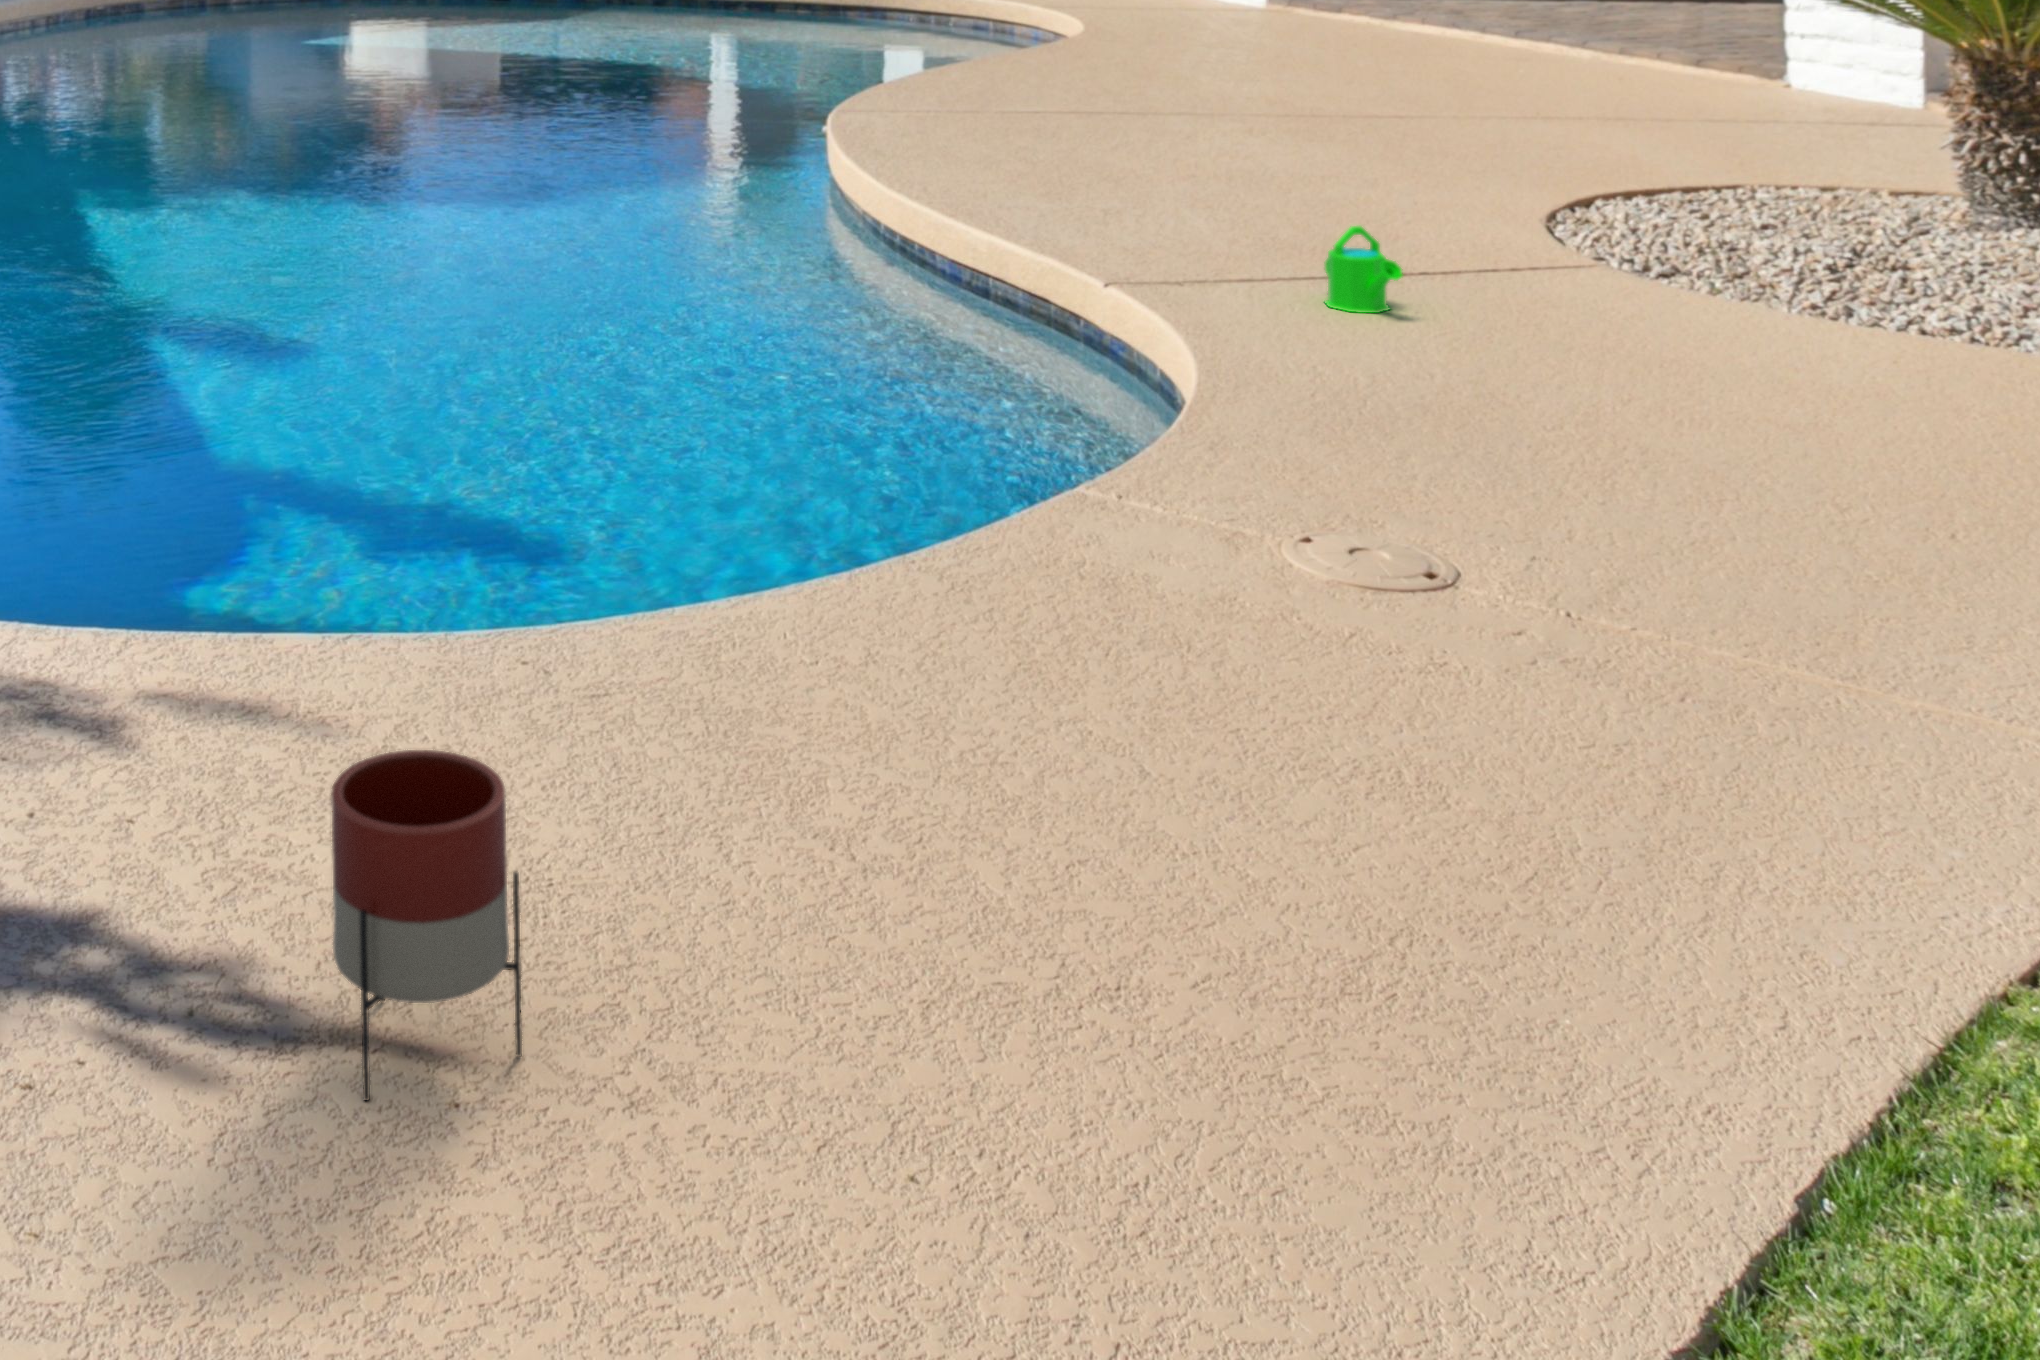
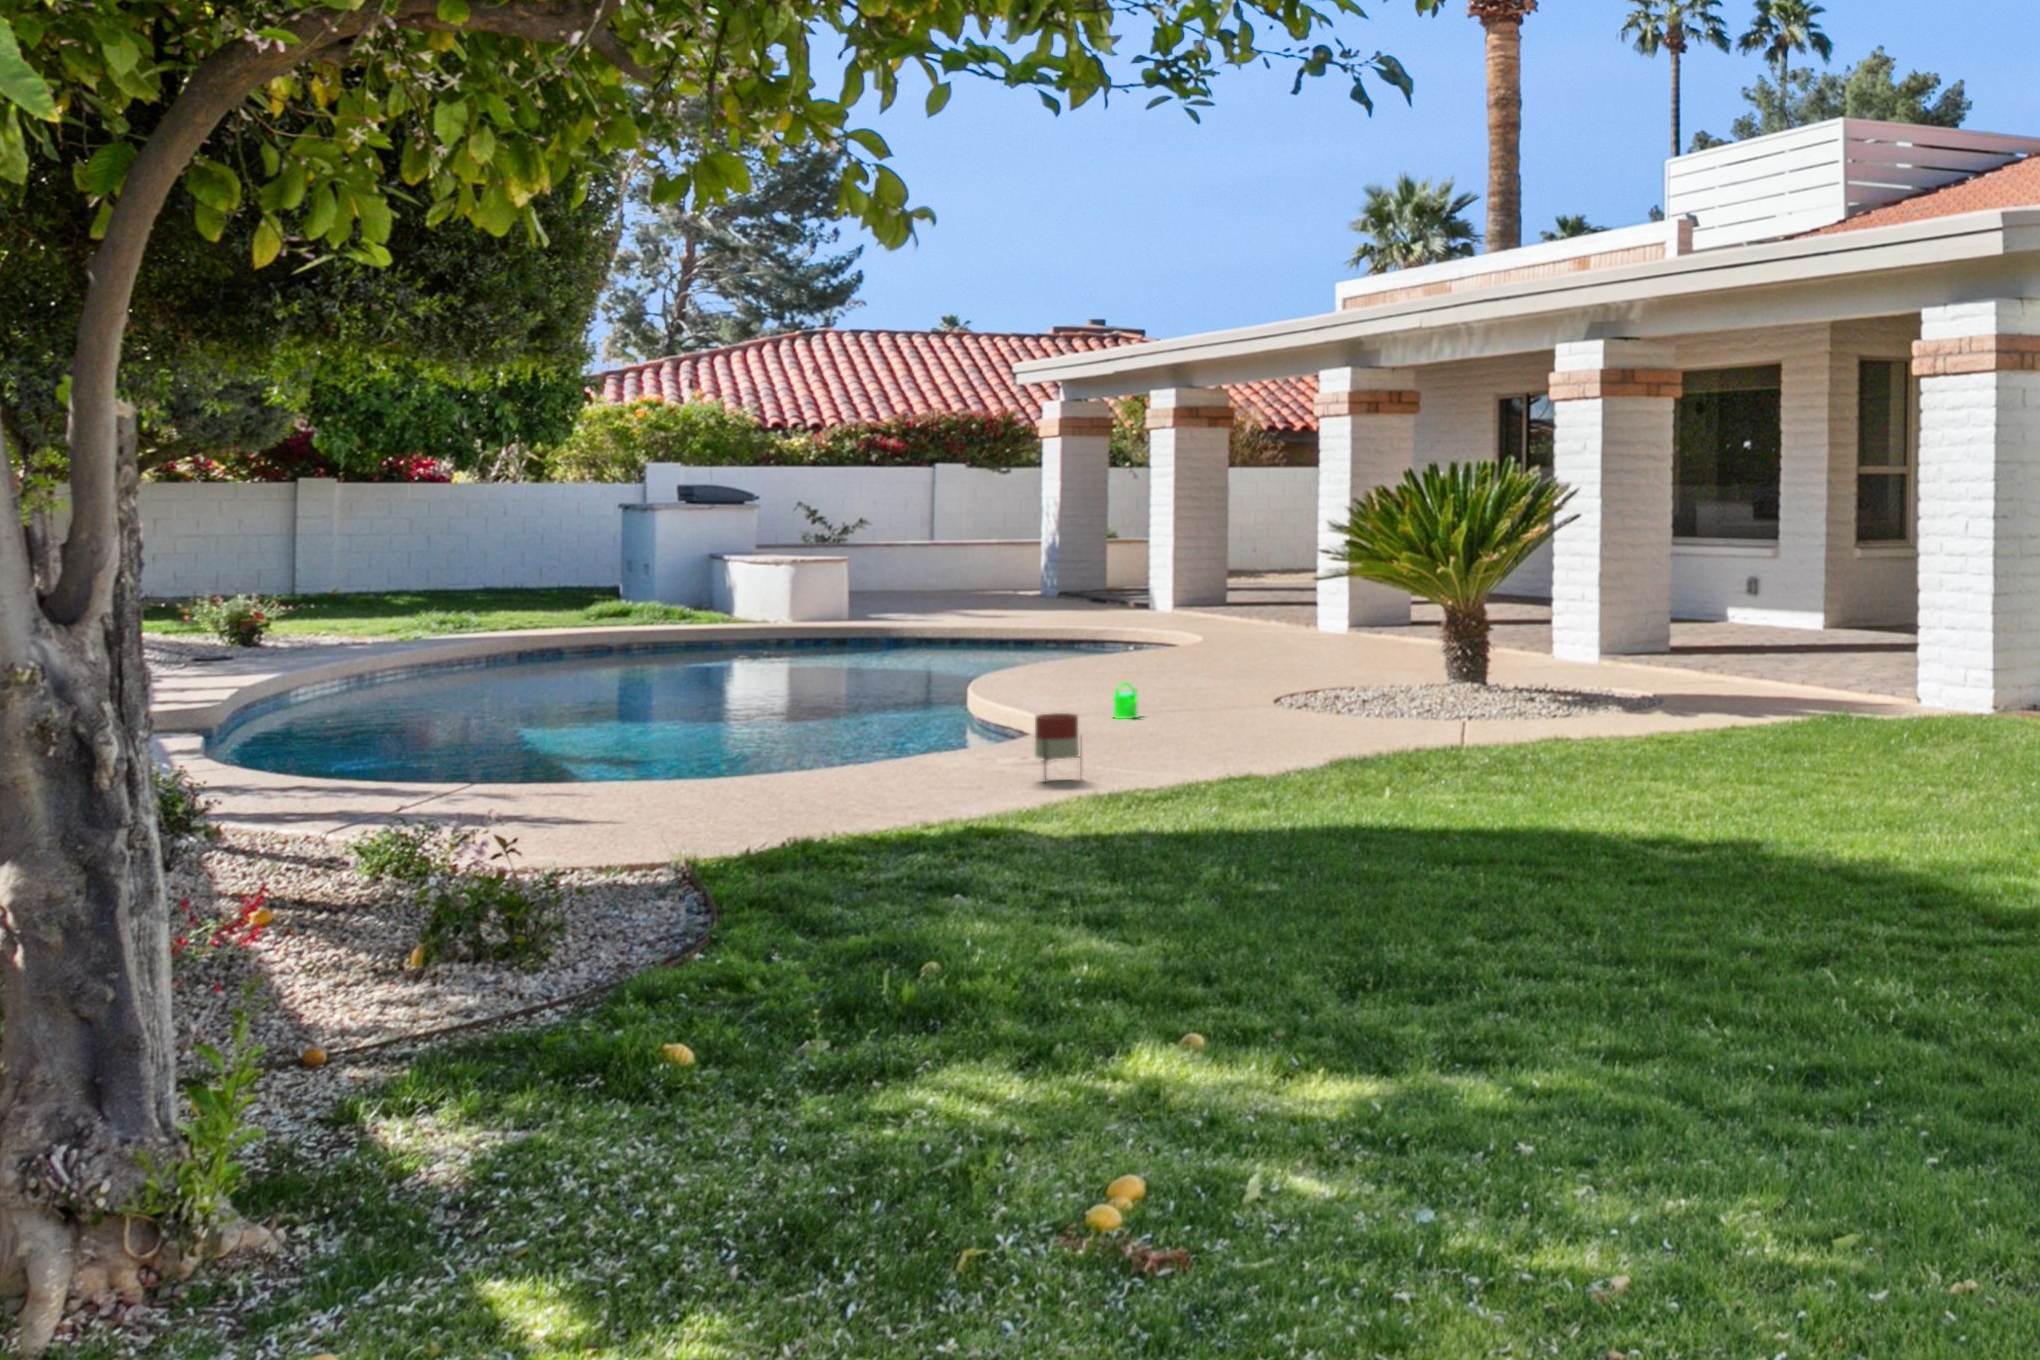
planter: present [331,750,522,1101] -> present [1035,713,1082,763]

